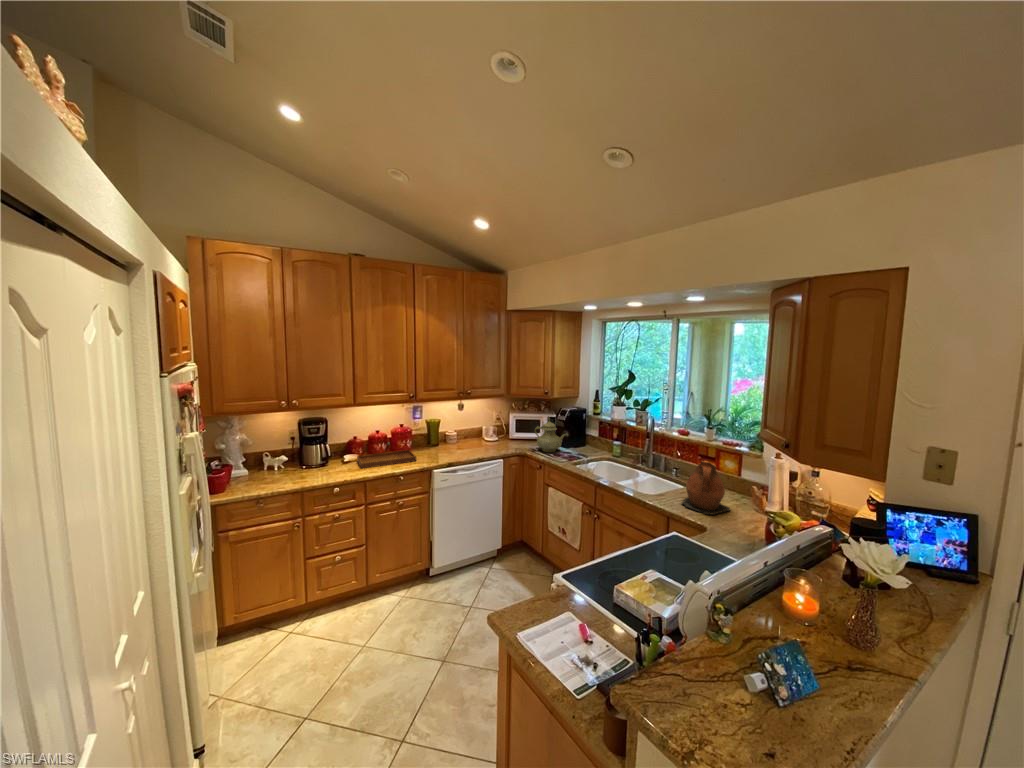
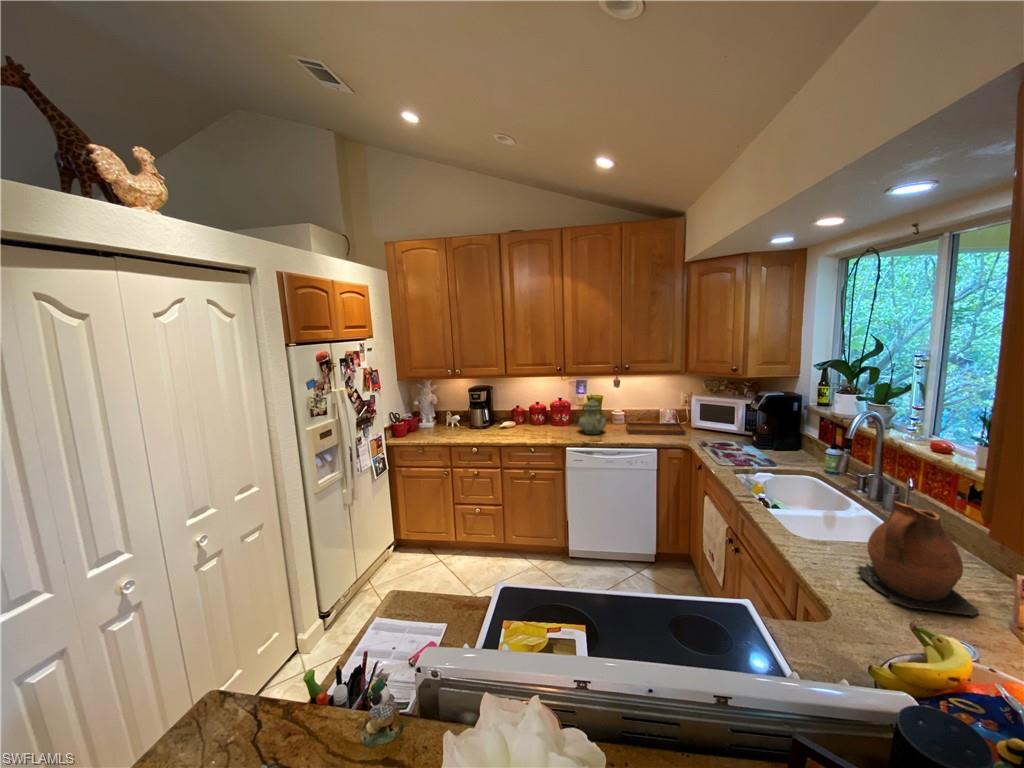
teapot: present [535,417,568,452] -> present [578,395,606,434]
tray: present [357,442,416,468] -> present [626,412,686,435]

